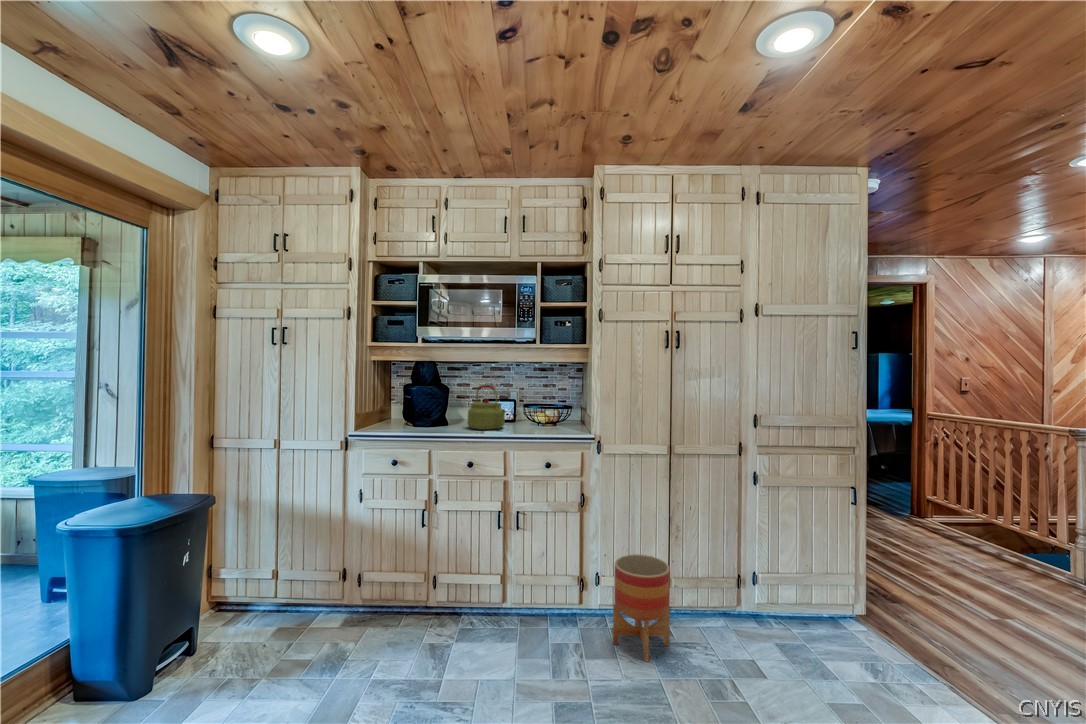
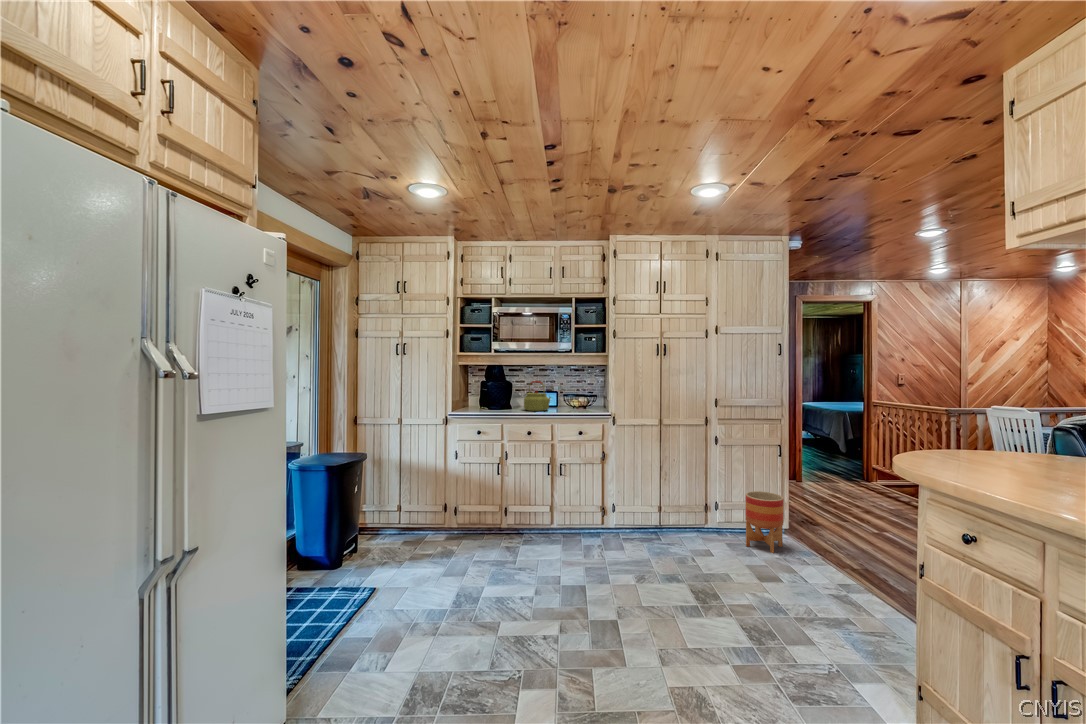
planter: present [613,554,670,661] -> present [745,491,784,553]

